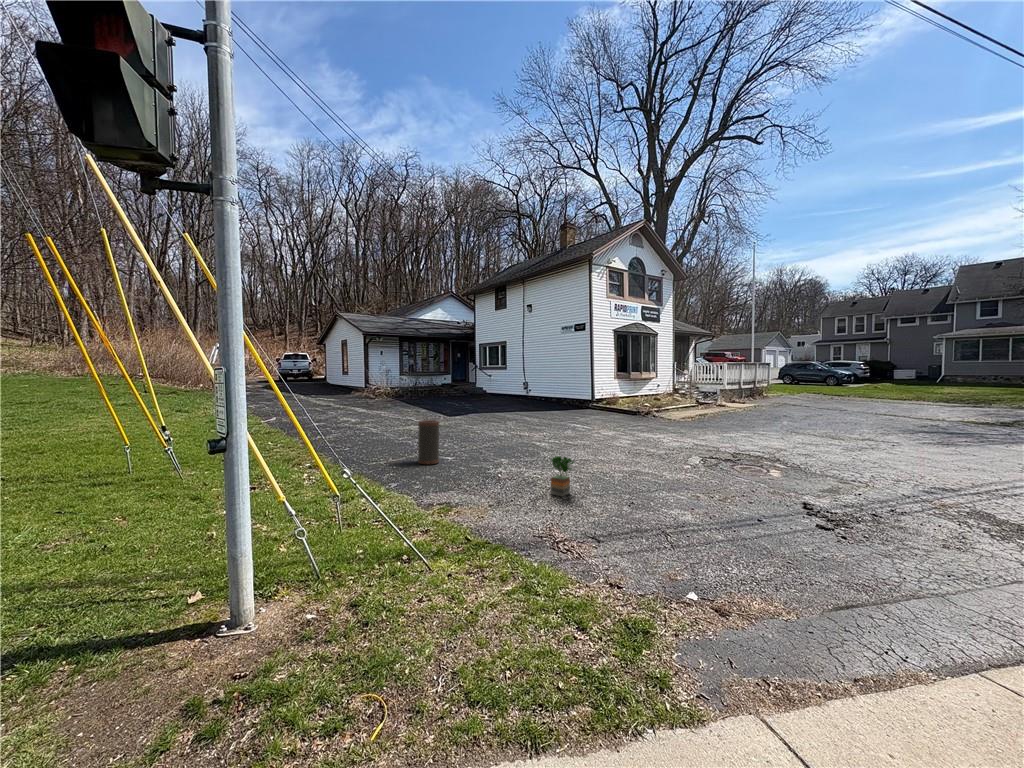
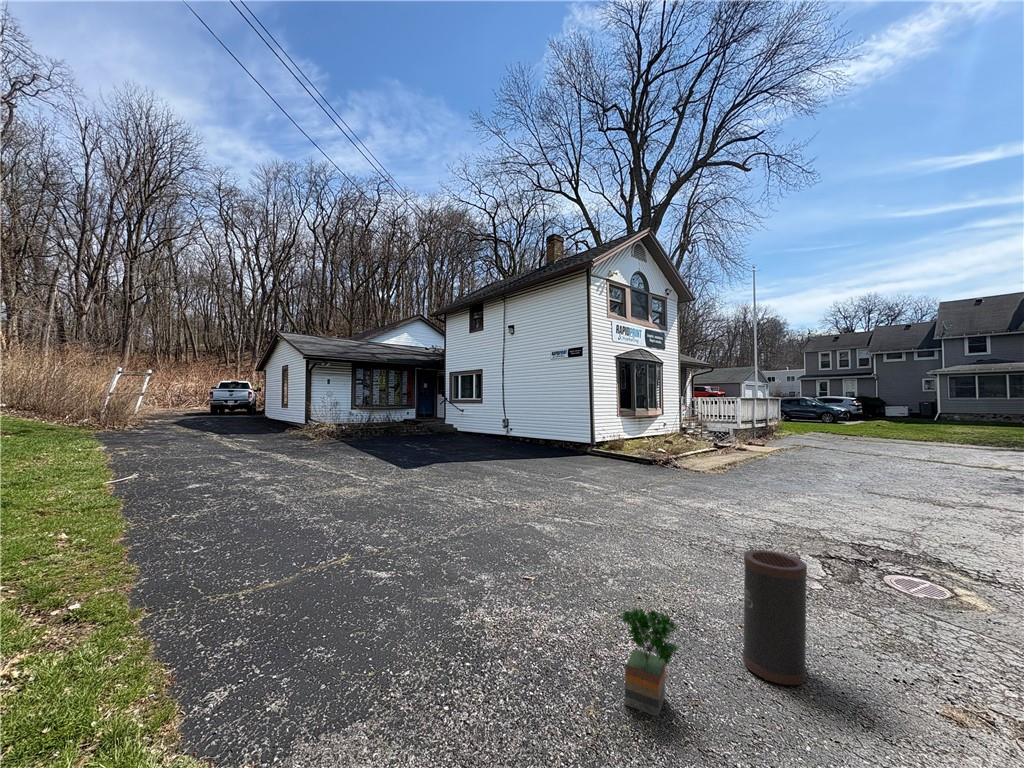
trash can: present [418,420,439,464] -> present [743,550,807,685]

